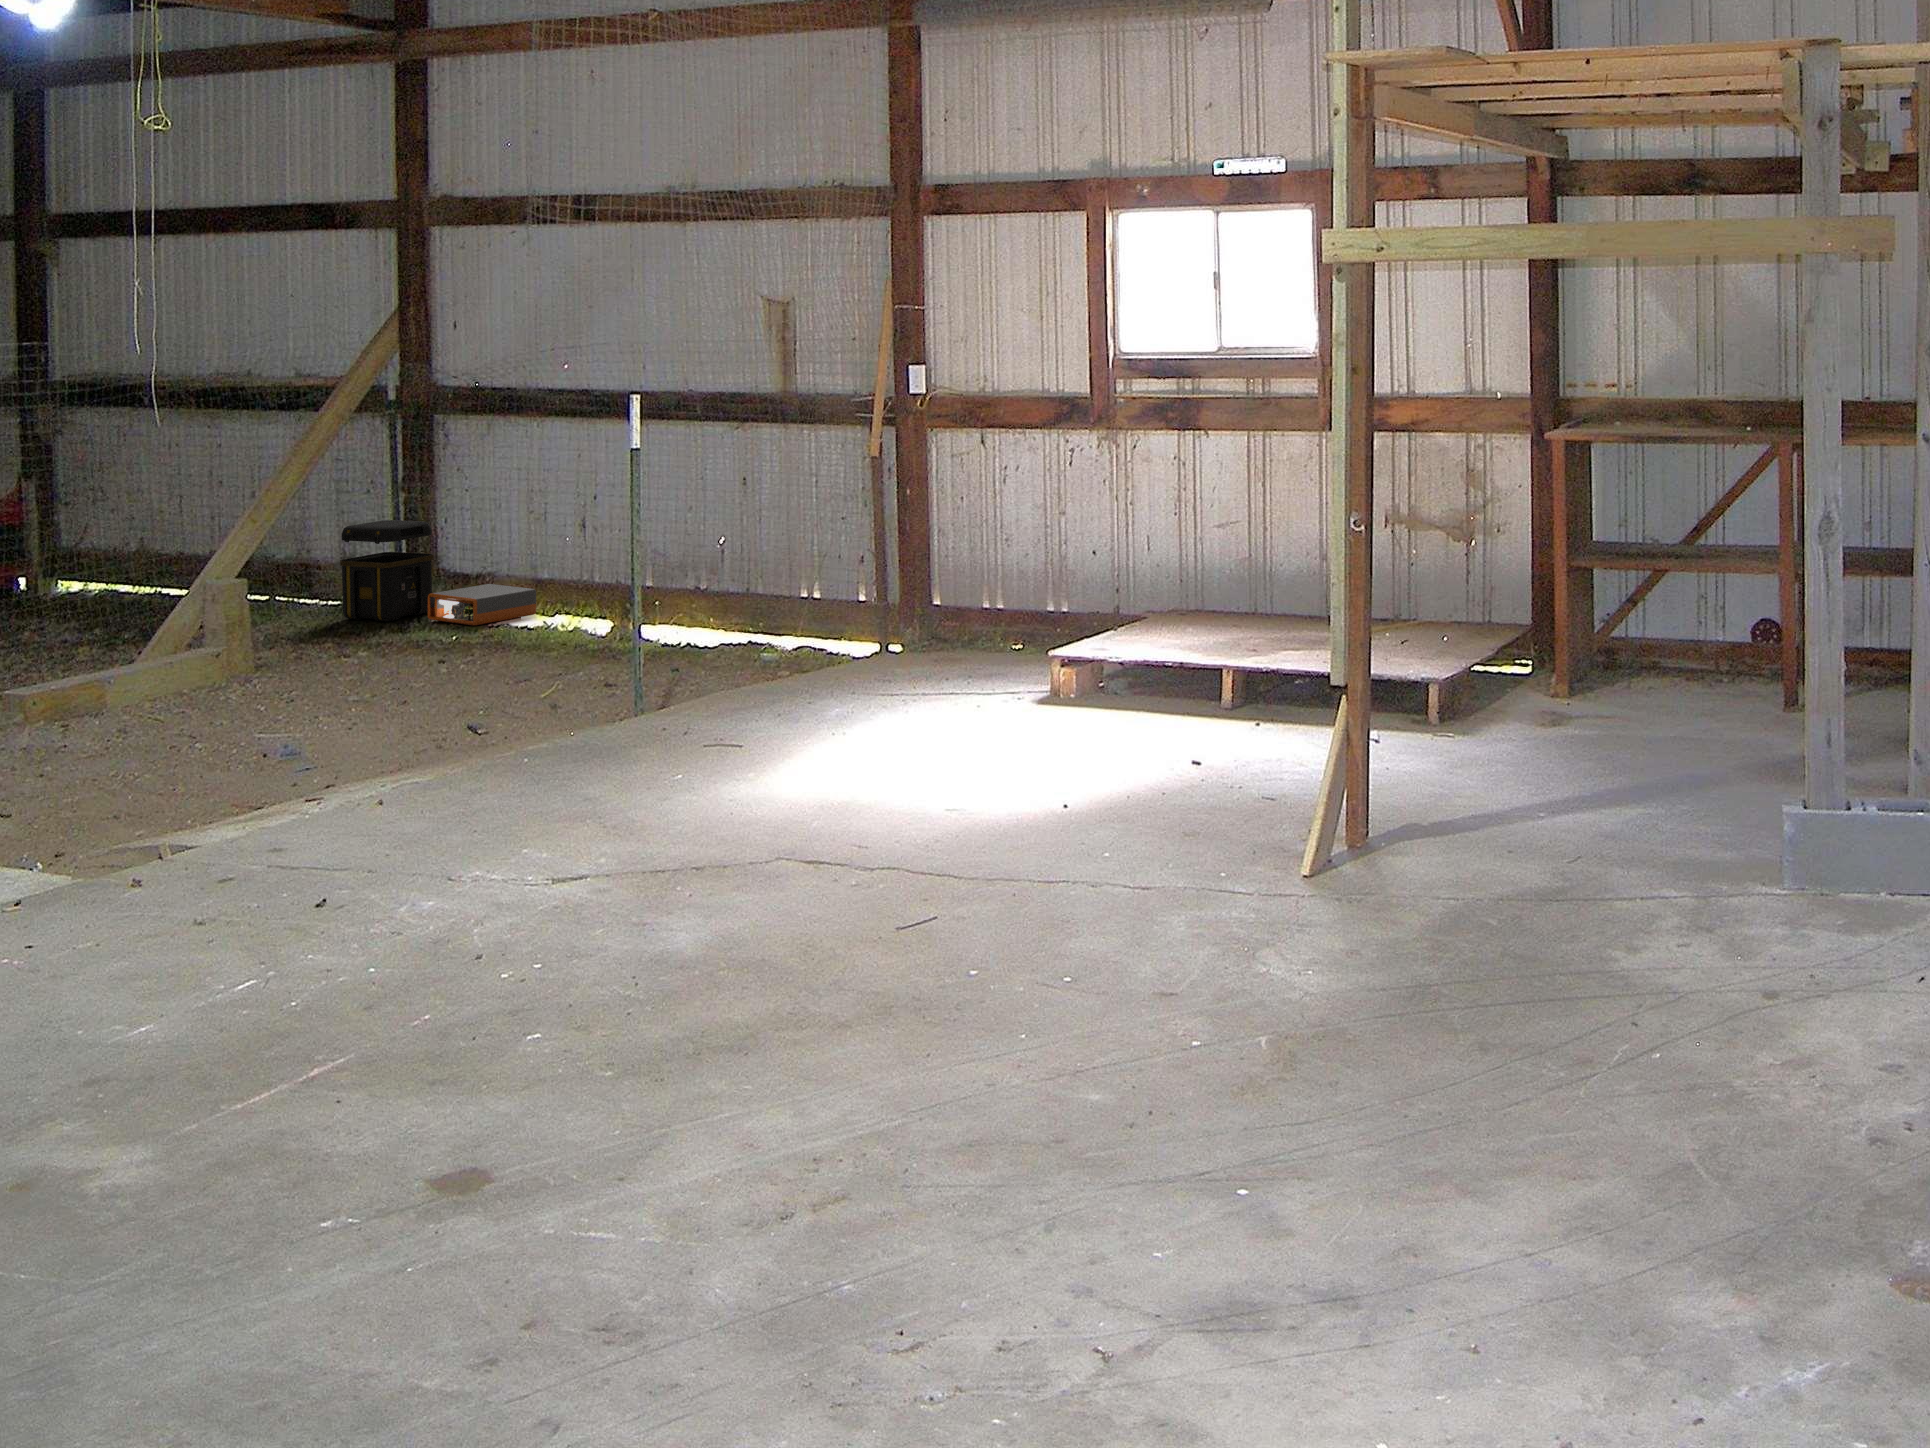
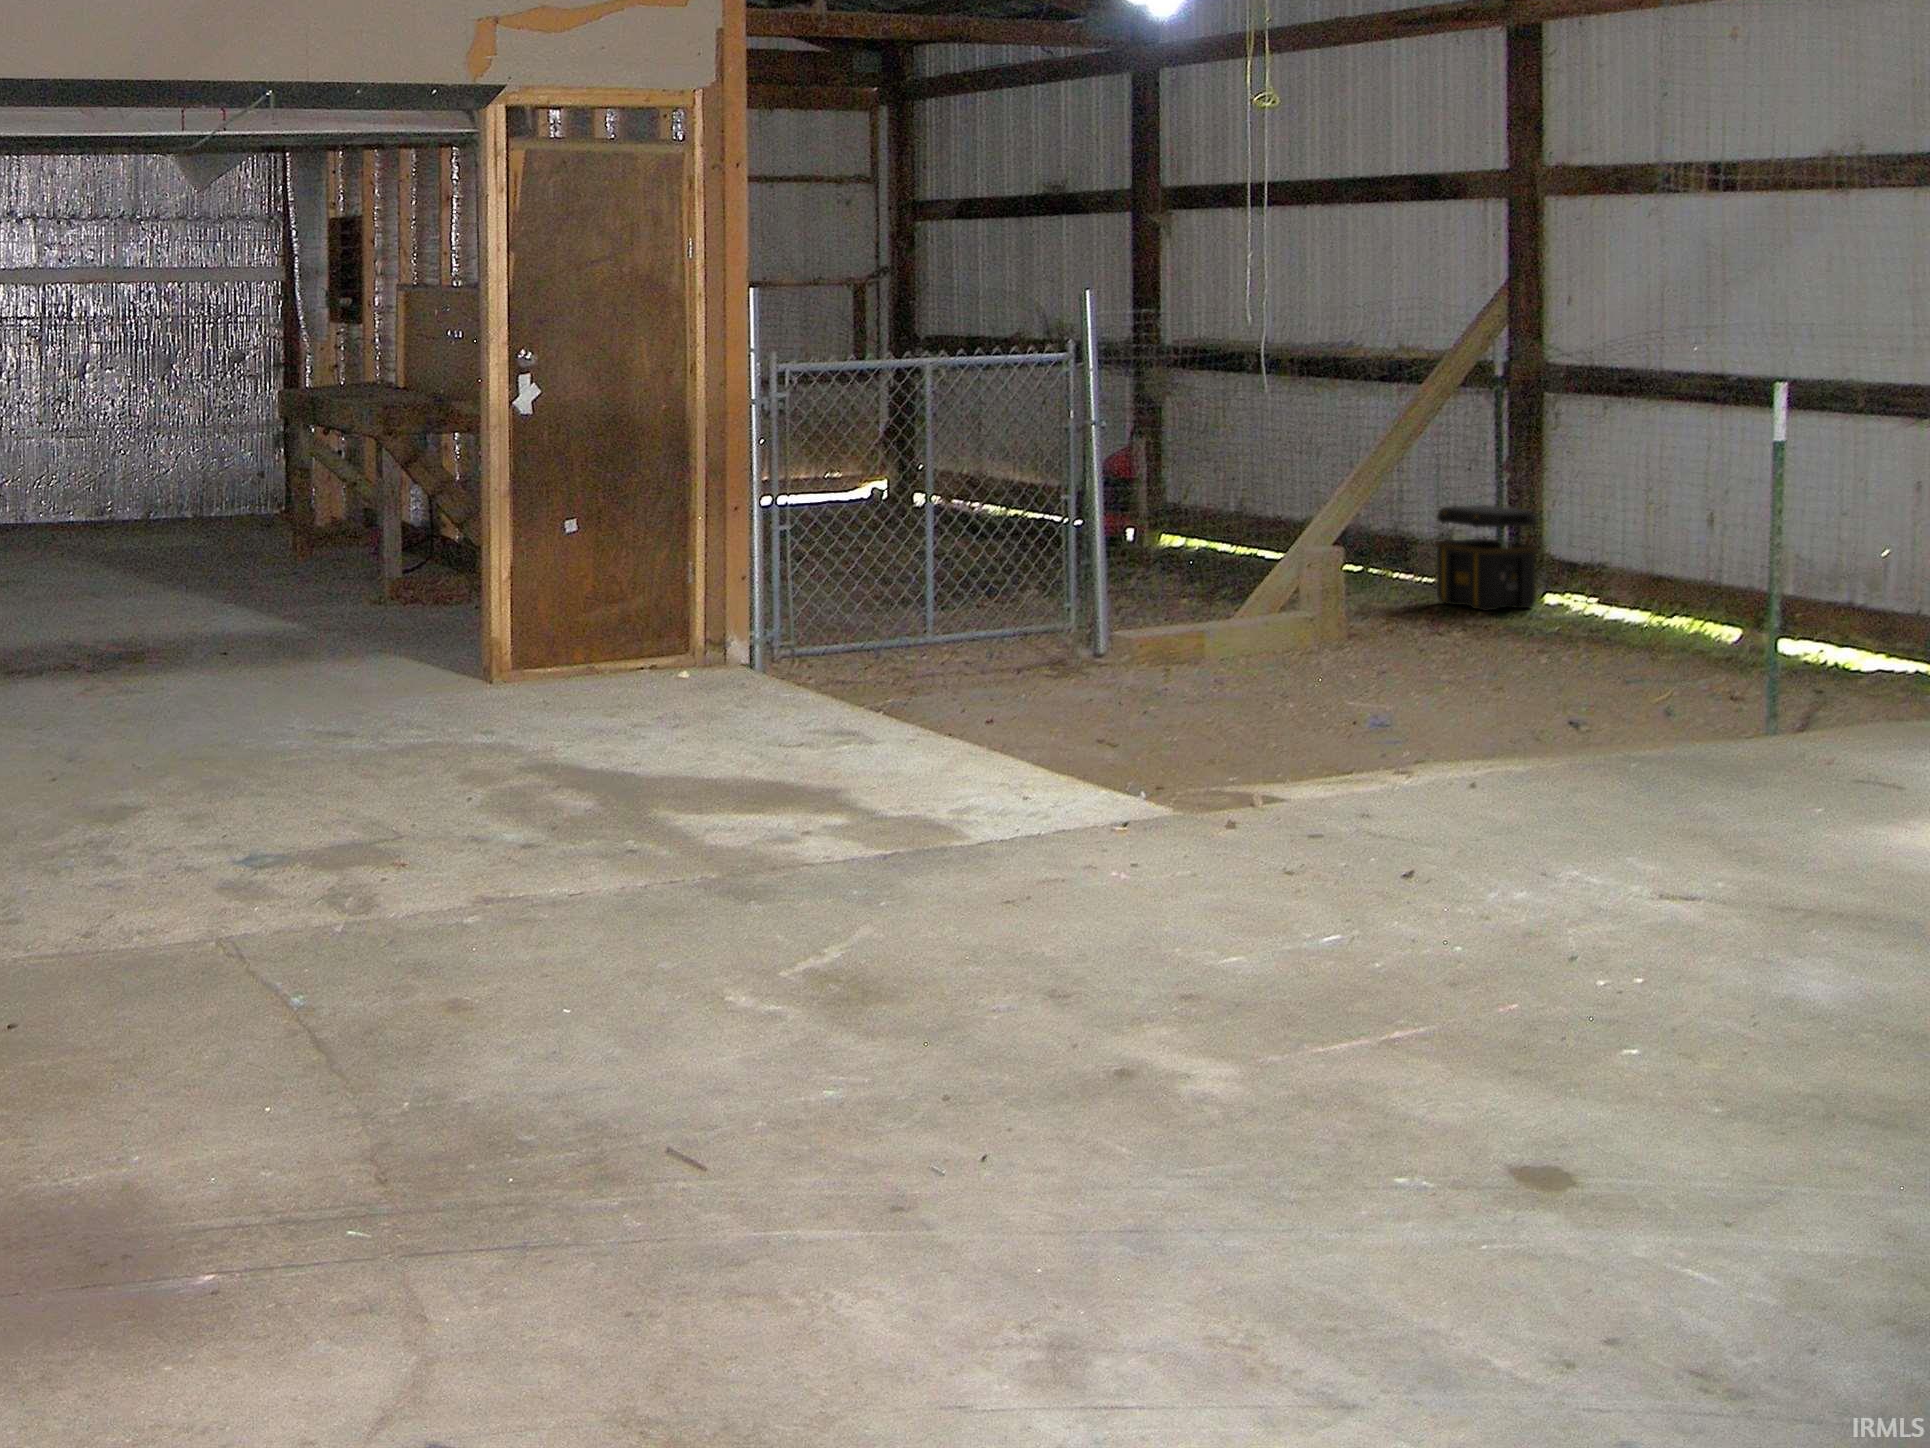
storage box: present [428,584,536,626] -> none [1529,585,1656,626]

